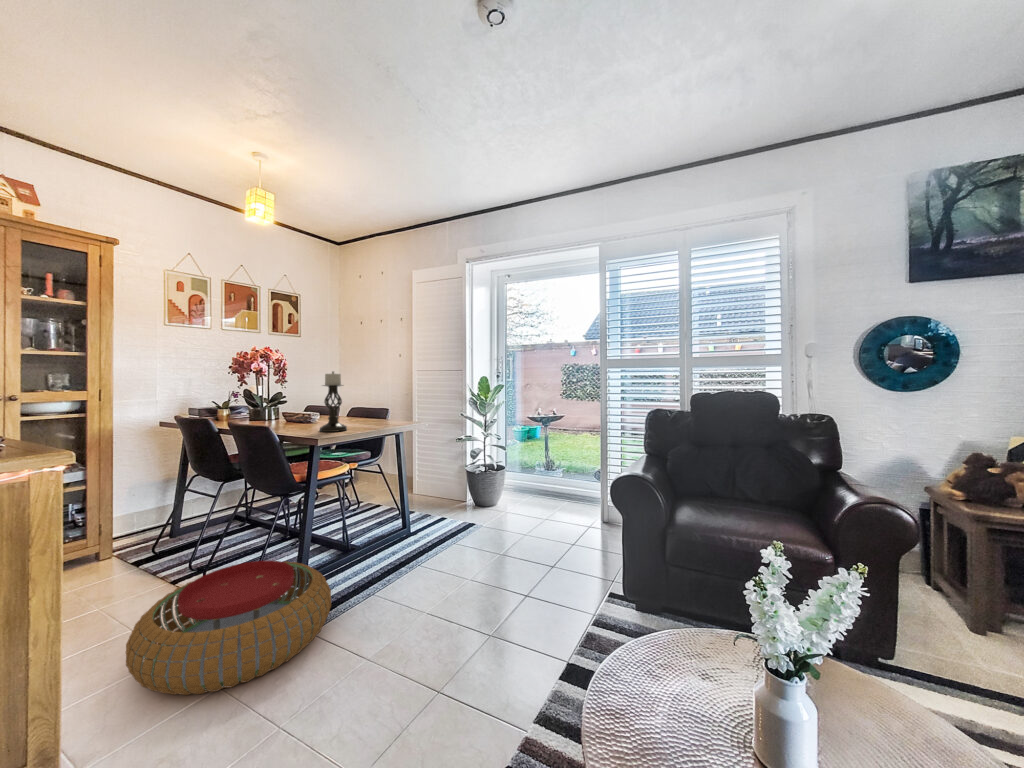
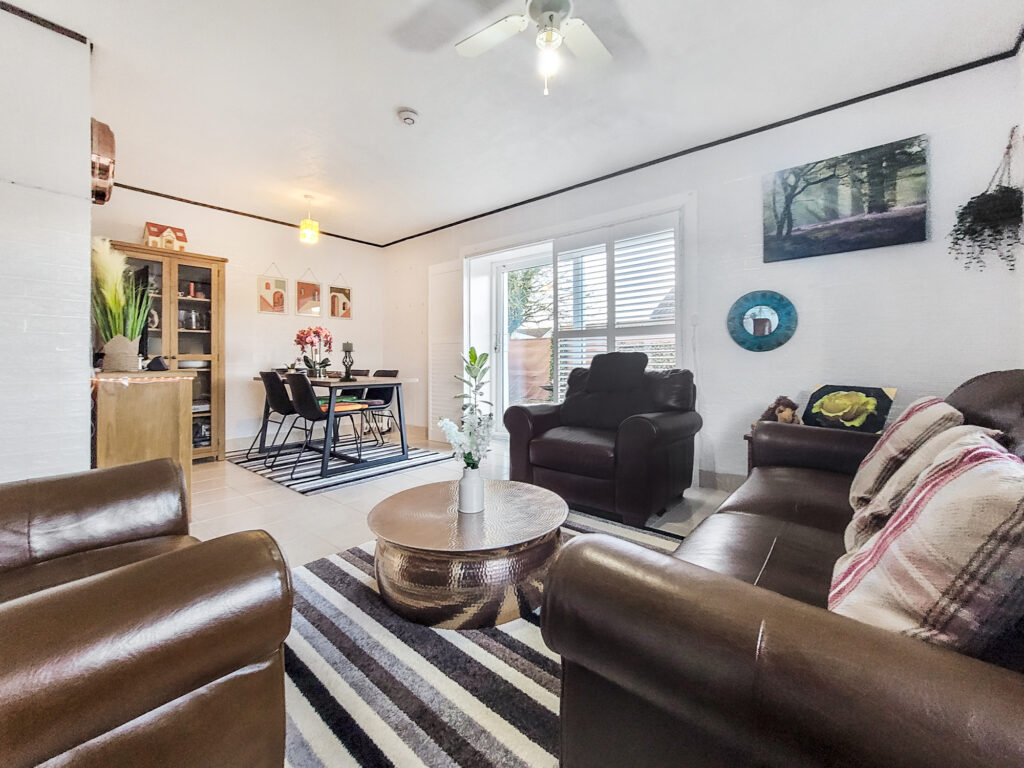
pouf: present [126,561,331,695] -> none [224,453,333,505]

